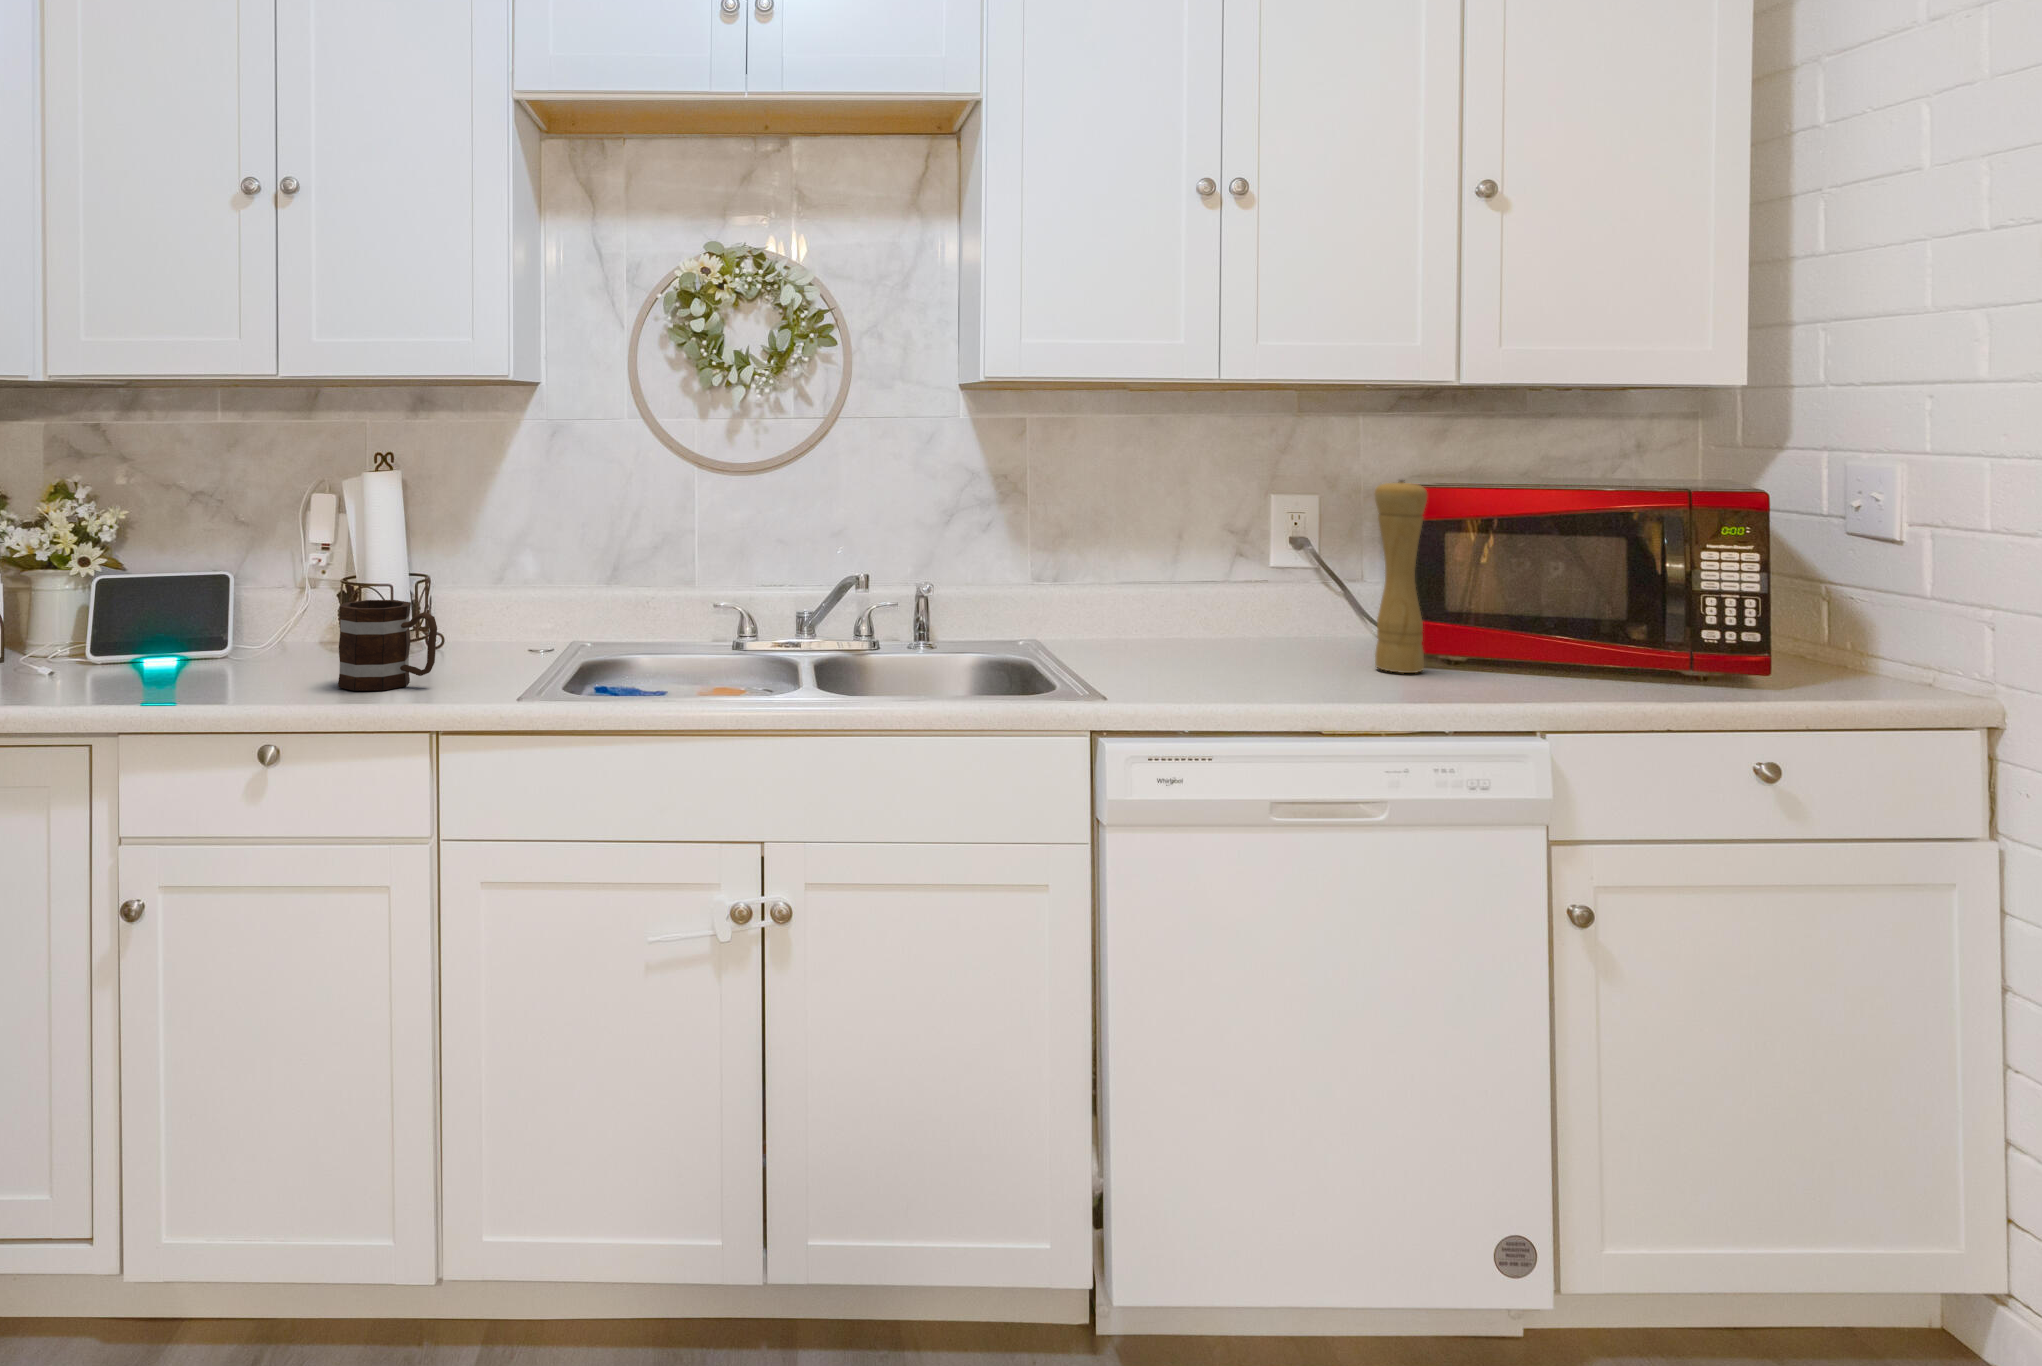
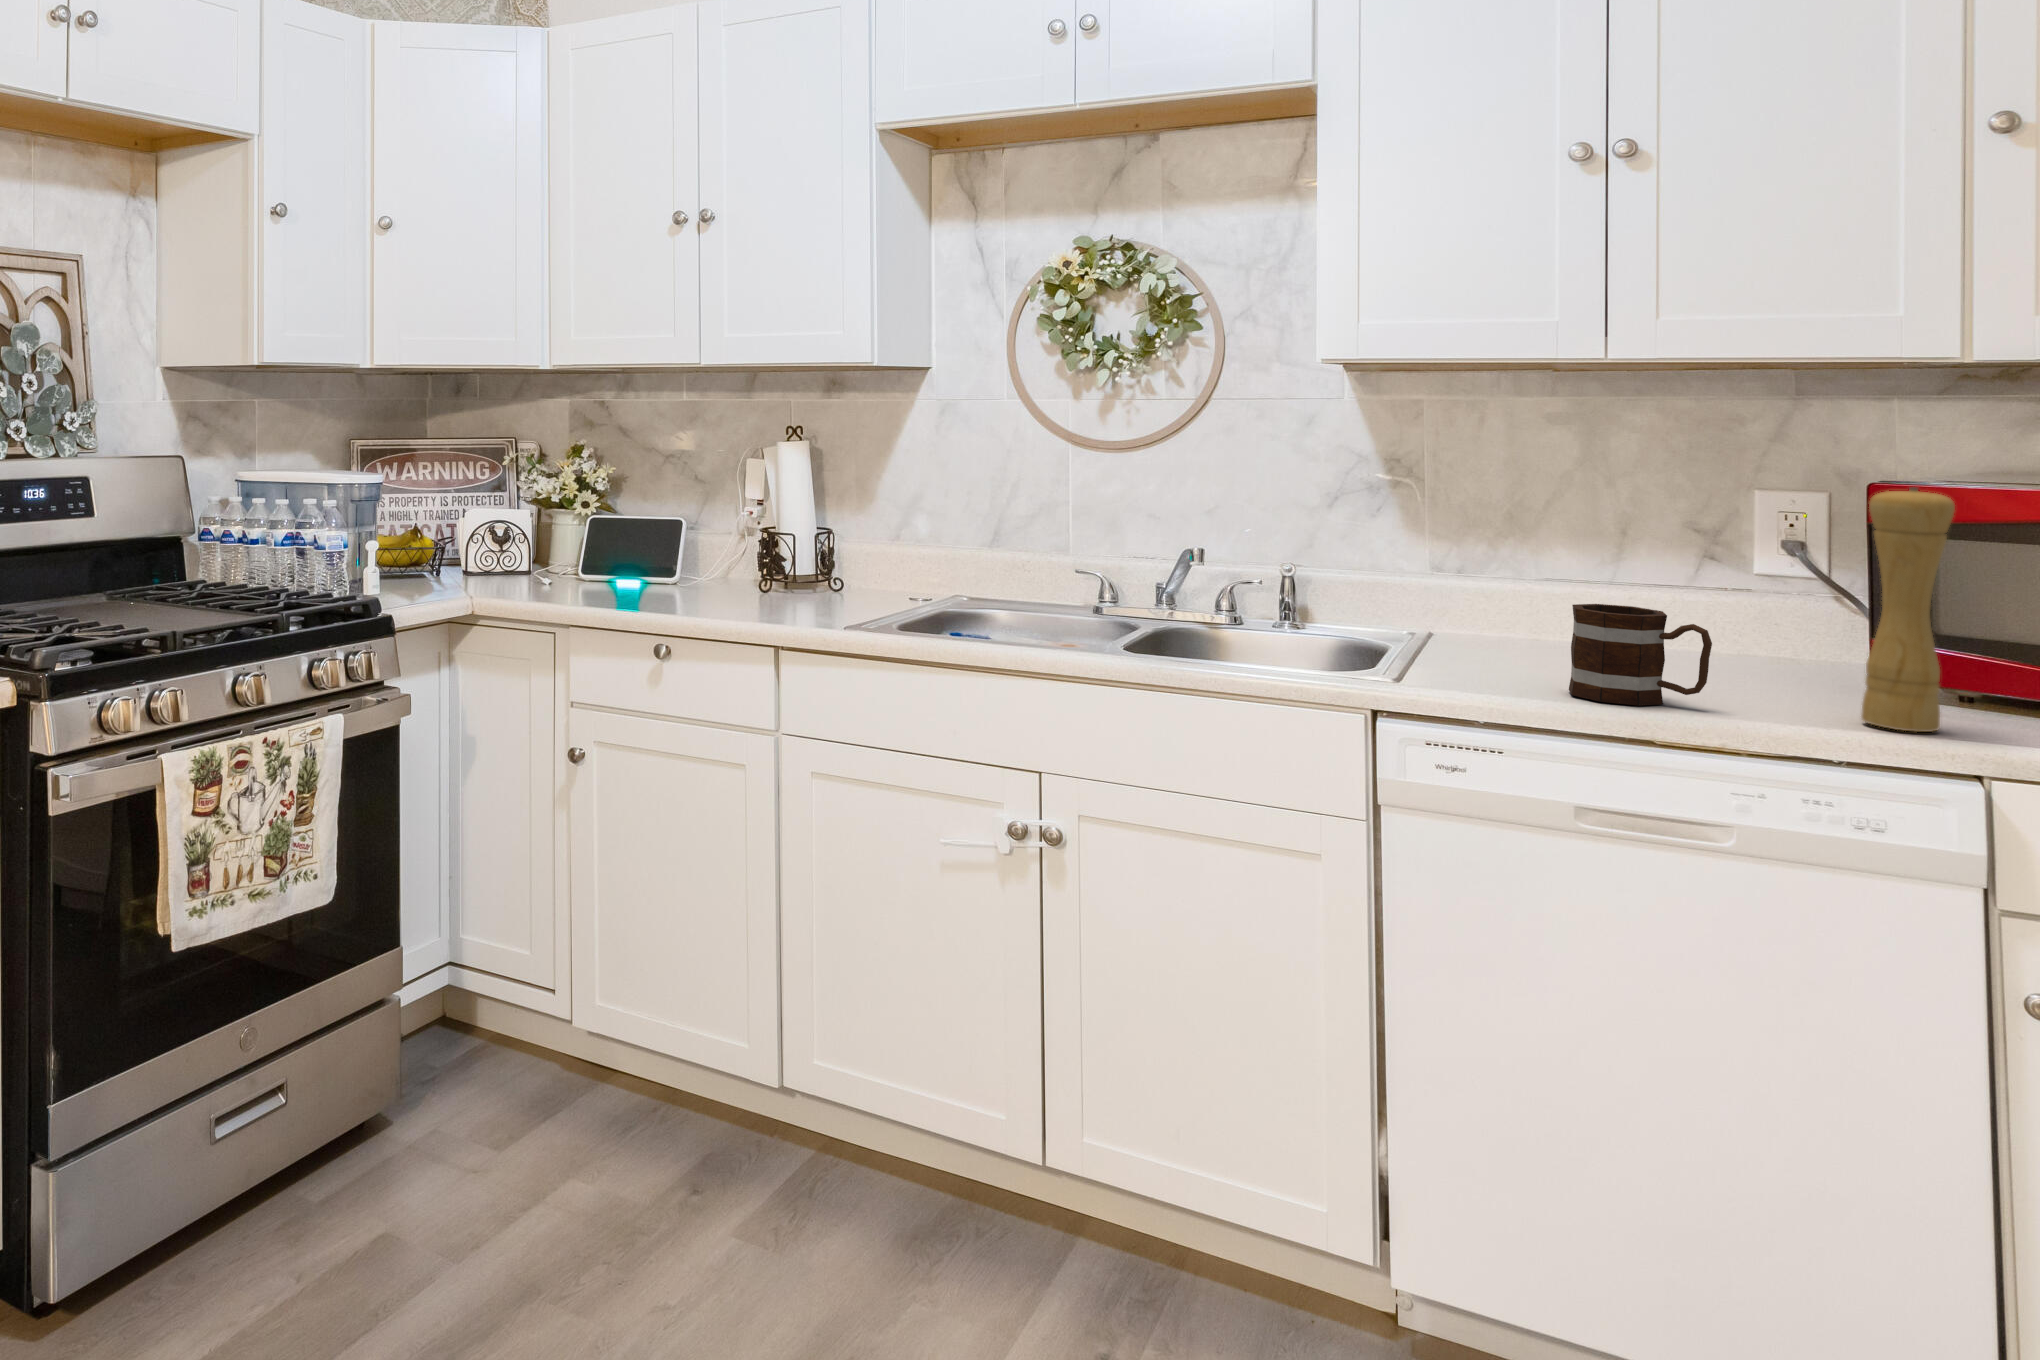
mug: present [338,600,437,691] -> present [1569,604,1712,706]

